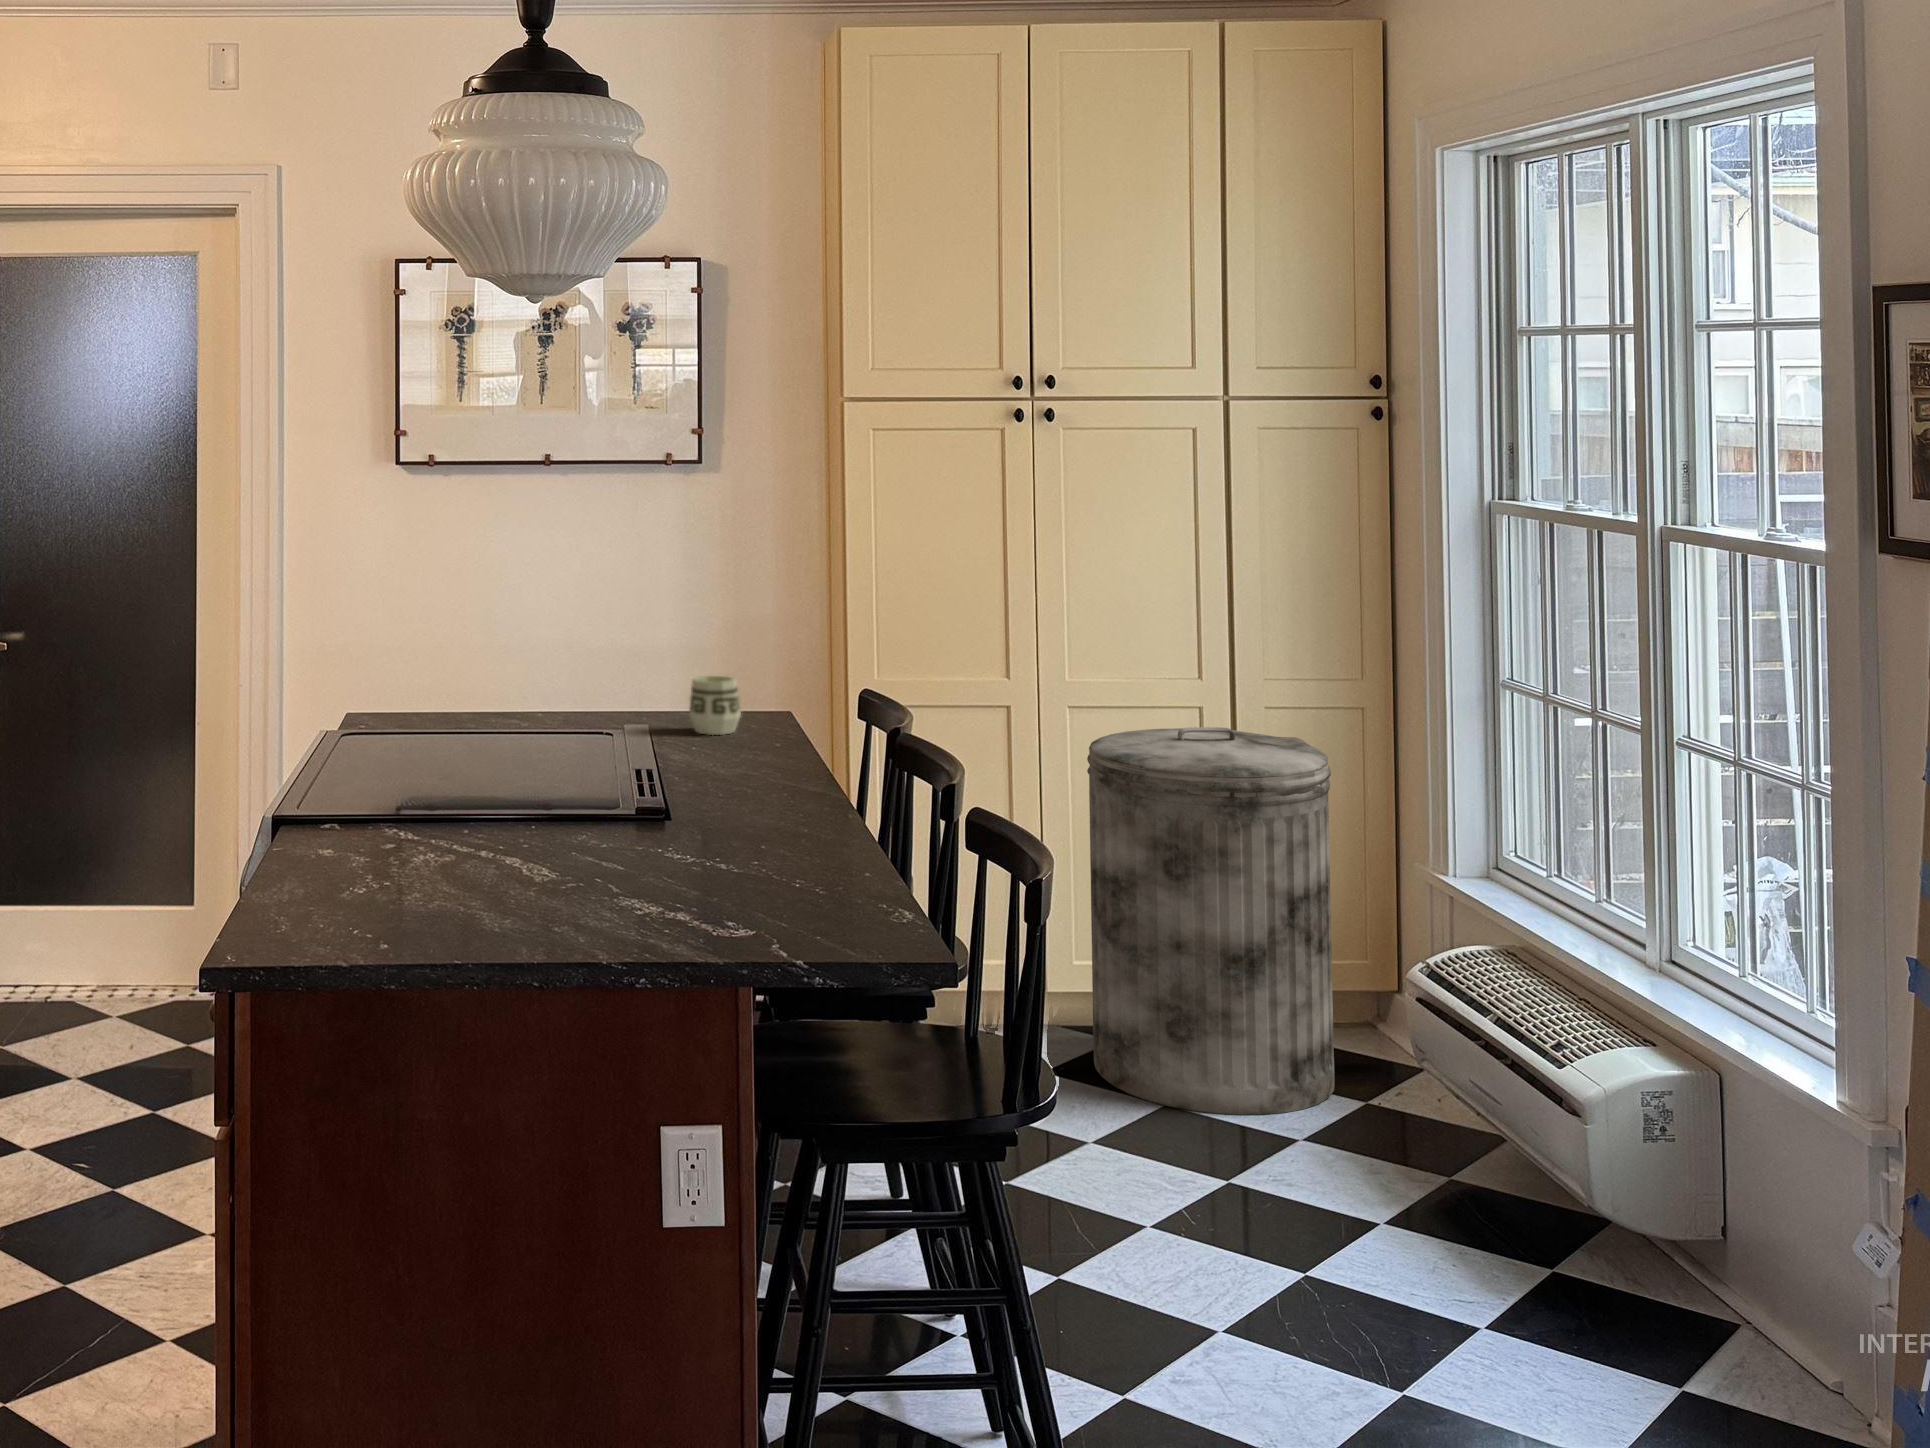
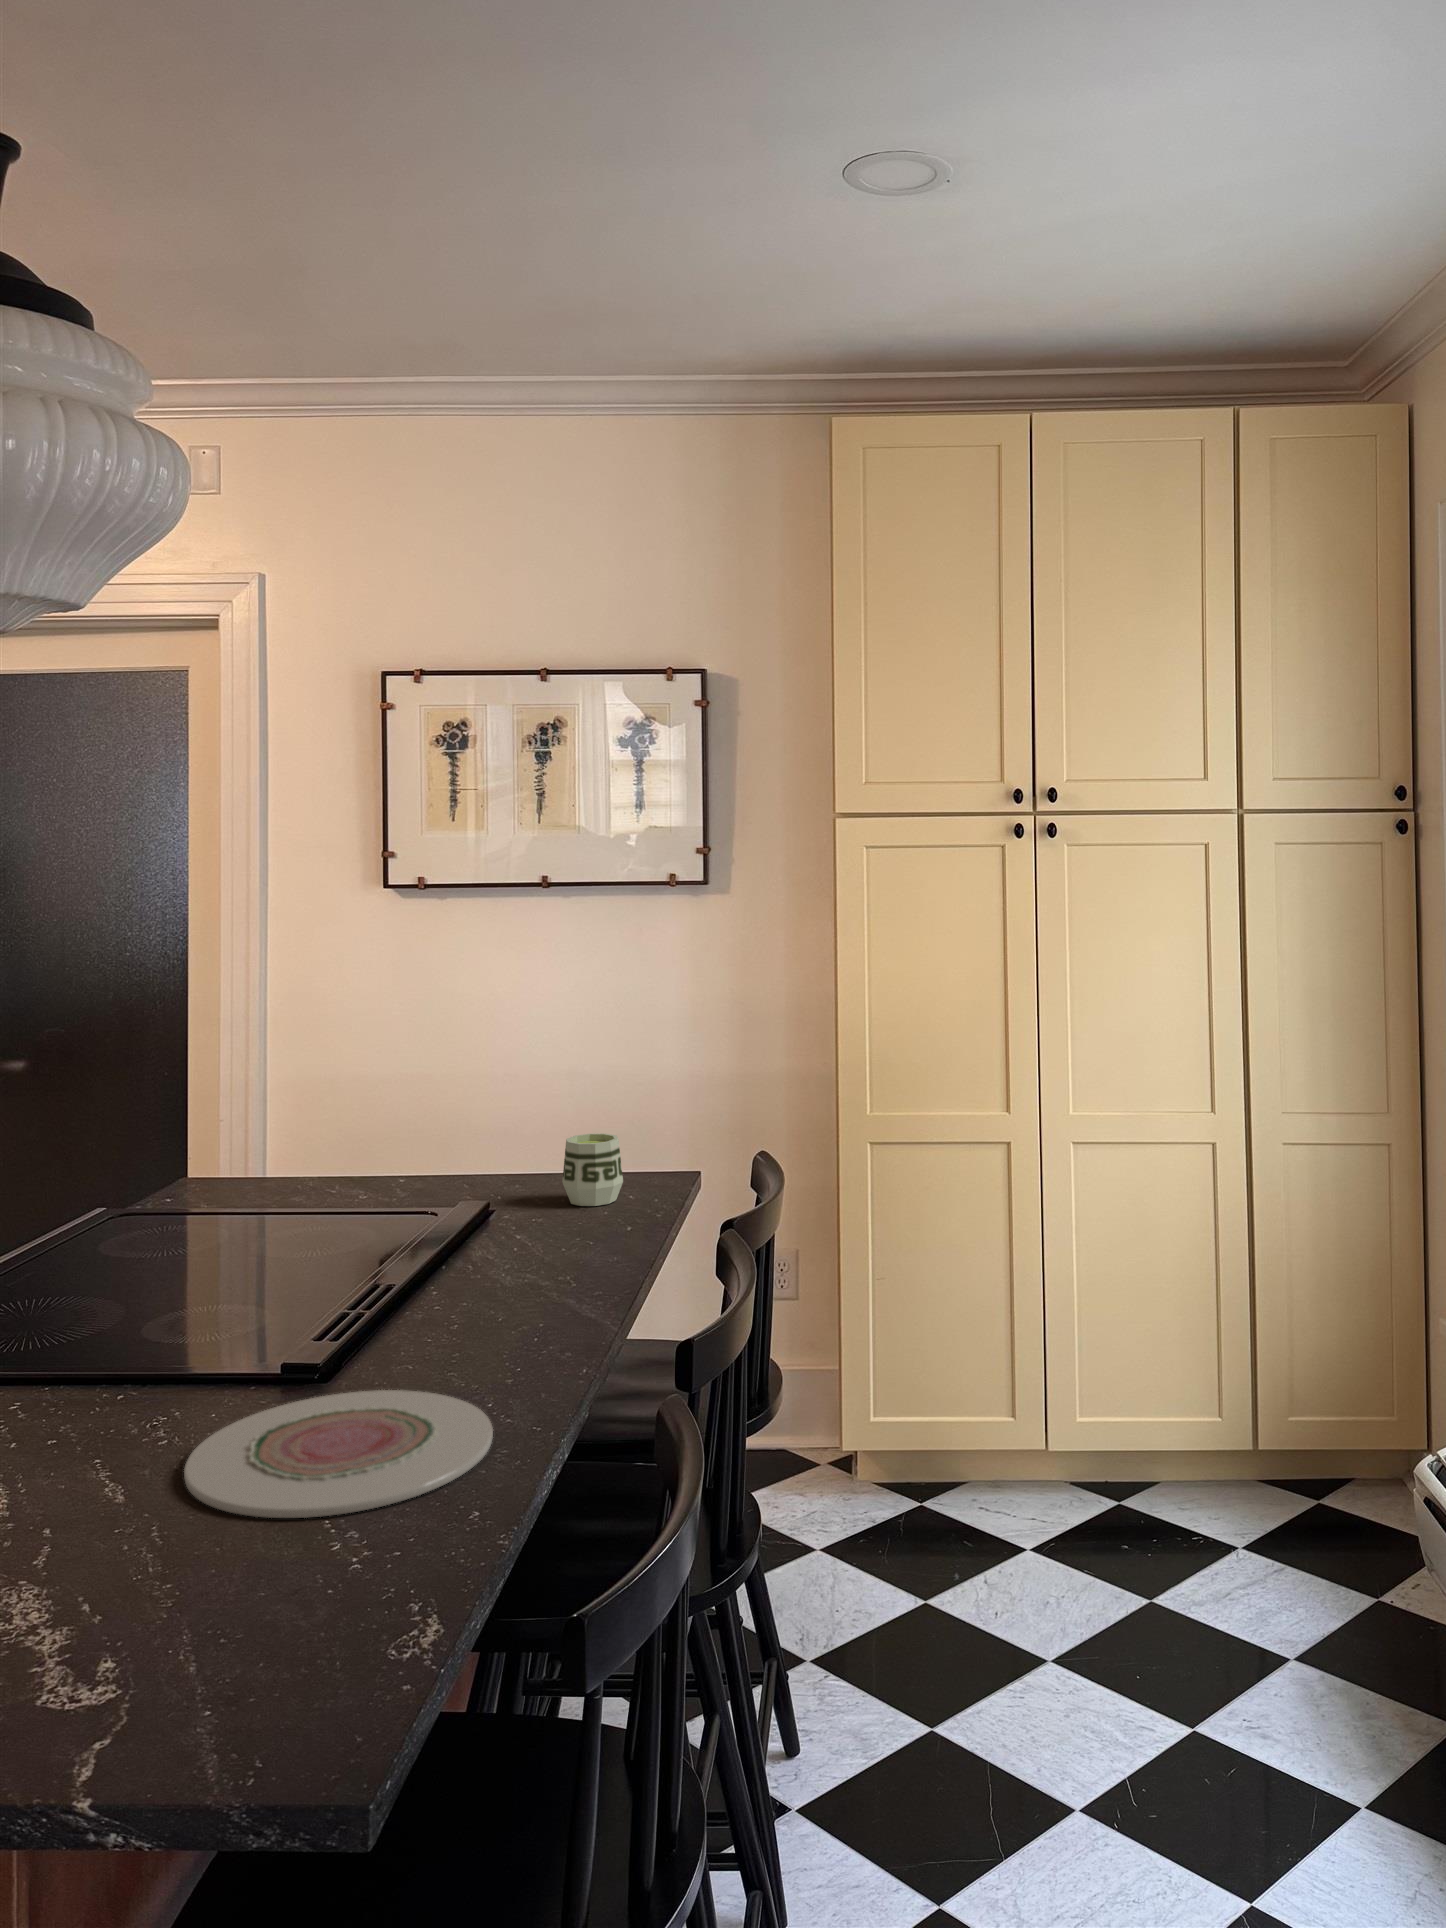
trash can: present [1087,727,1334,1115] -> none [1078,1169,1344,1620]
plate: none [631,824,832,878] -> present [184,1390,493,1518]

